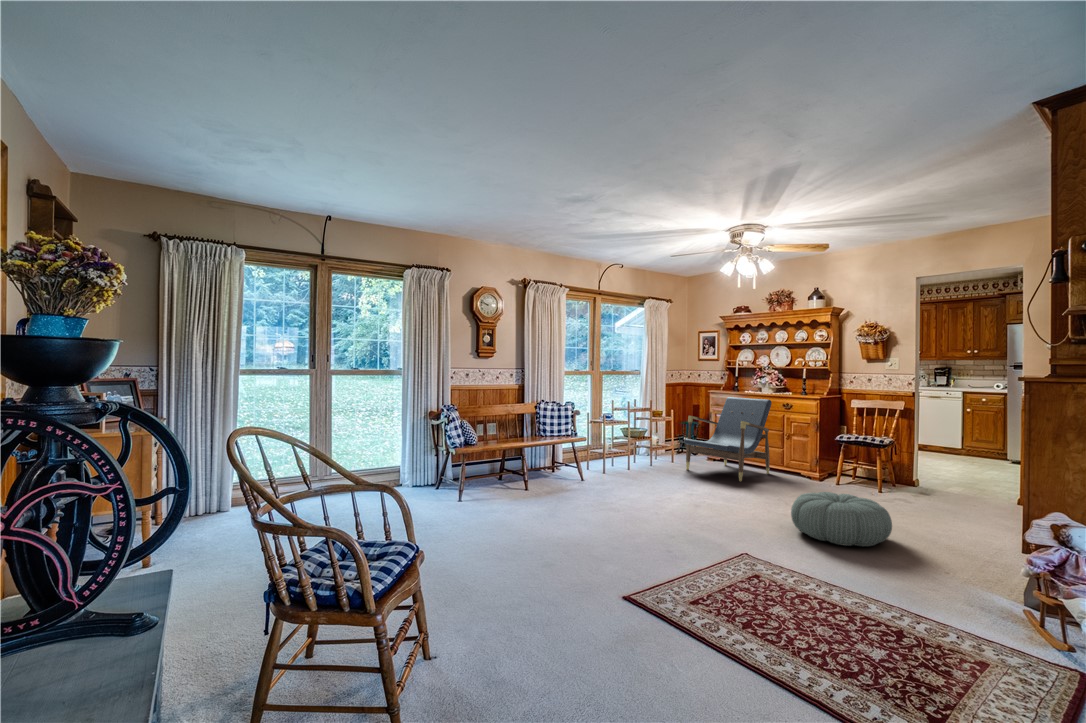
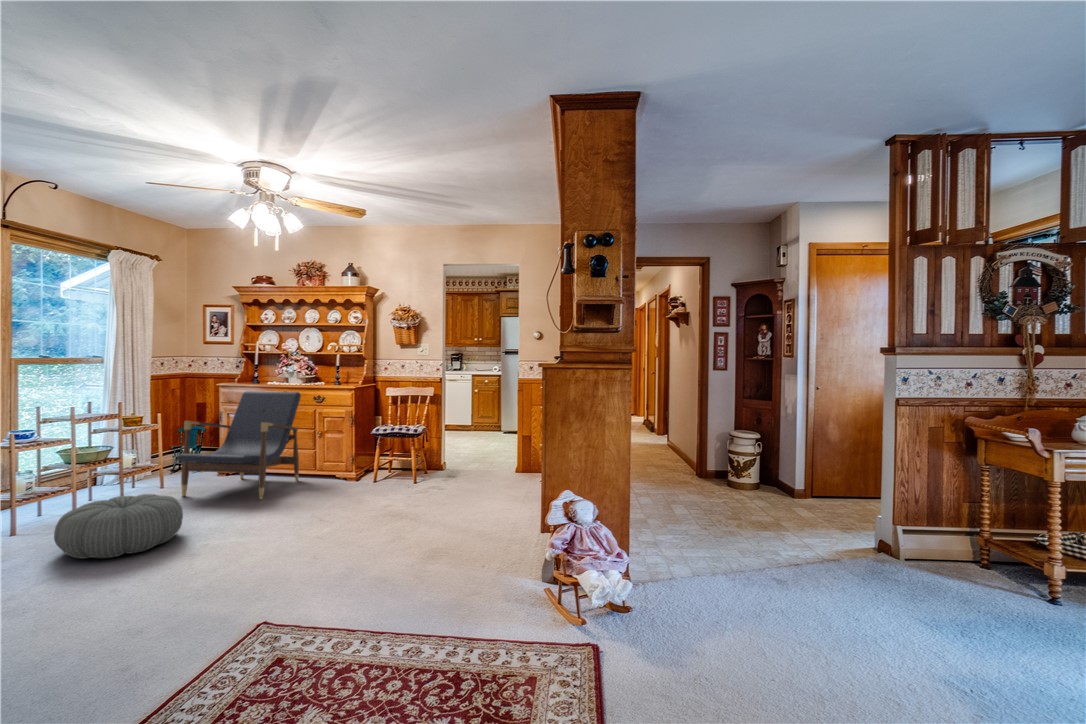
pouf: present [791,492,892,546] -> present [54,494,183,559]

